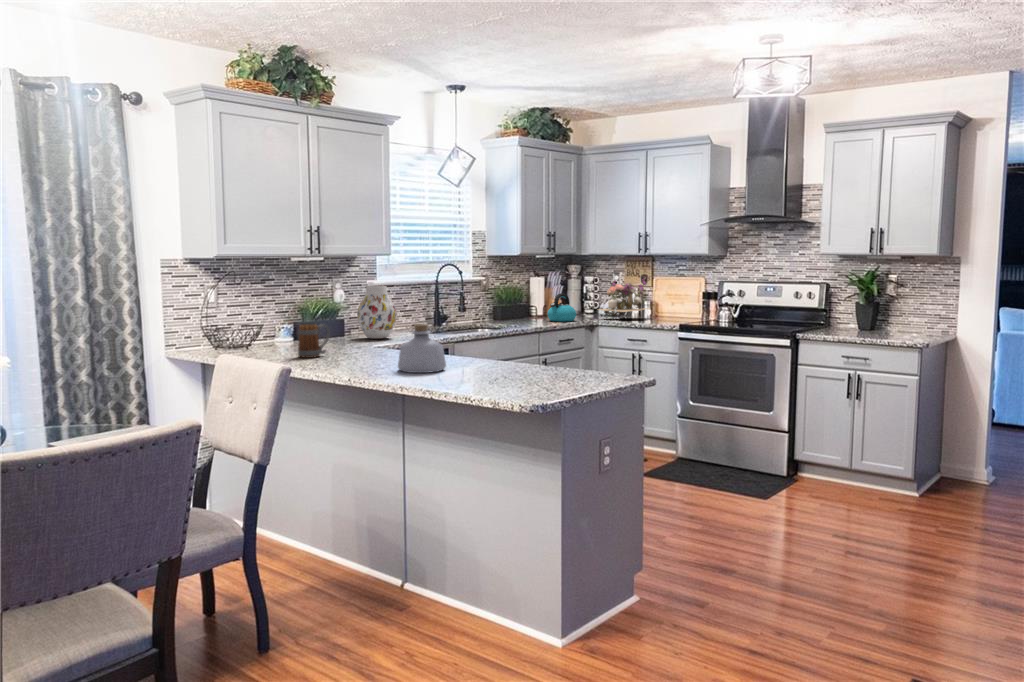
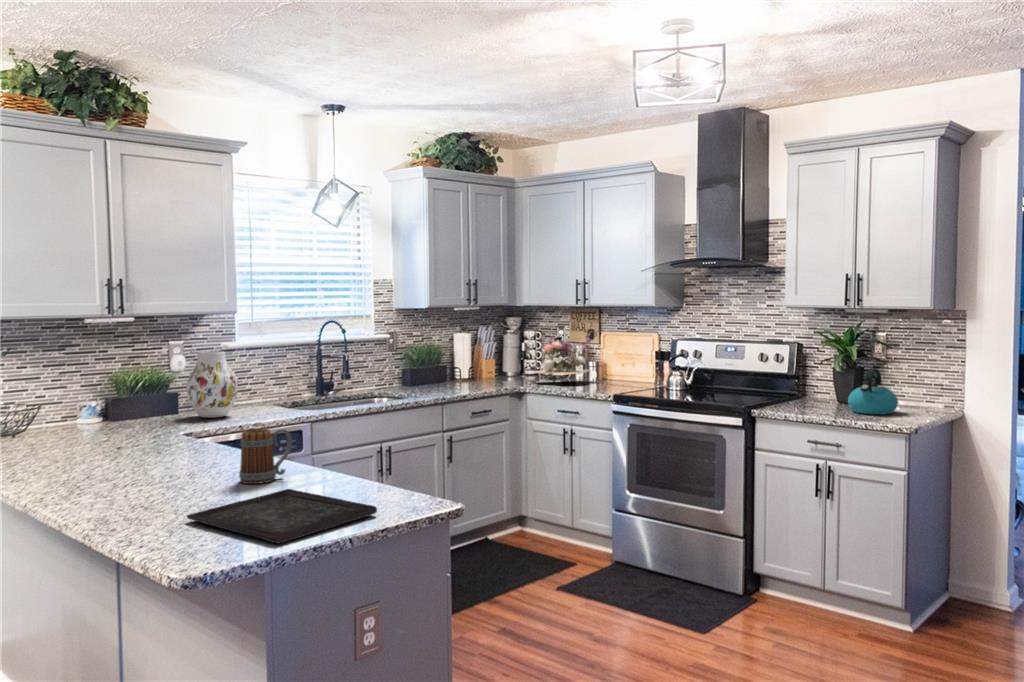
kettle: present [547,293,576,322] -> present [848,368,898,415]
mug: present [298,324,330,358] -> present [239,428,292,484]
bottle: present [398,324,446,373] -> none [113,419,187,492]
tray: none [489,369,611,391] -> present [187,489,377,544]

